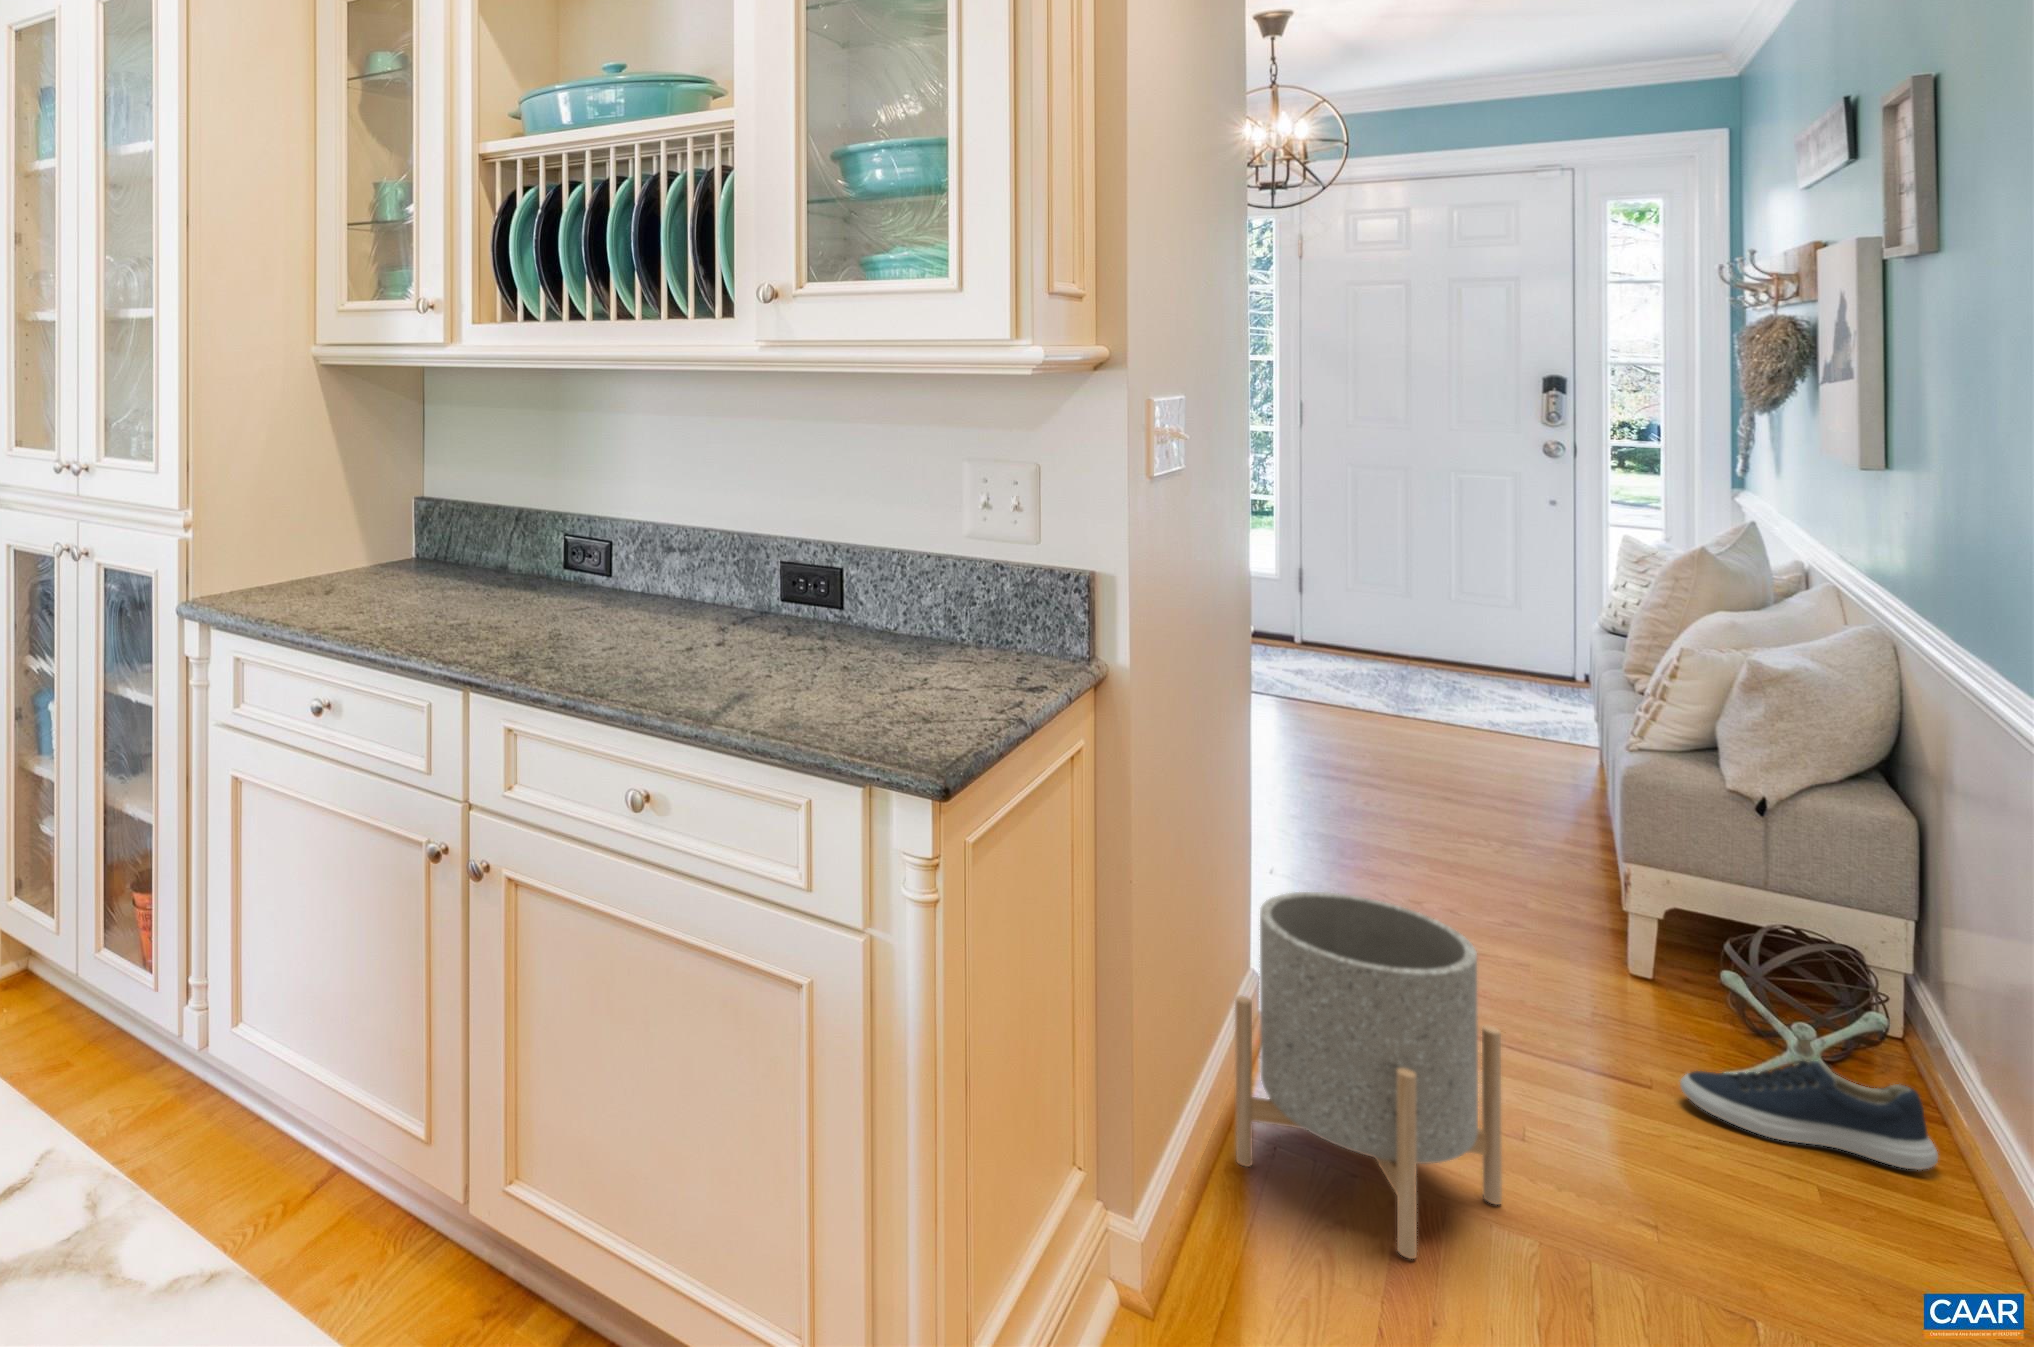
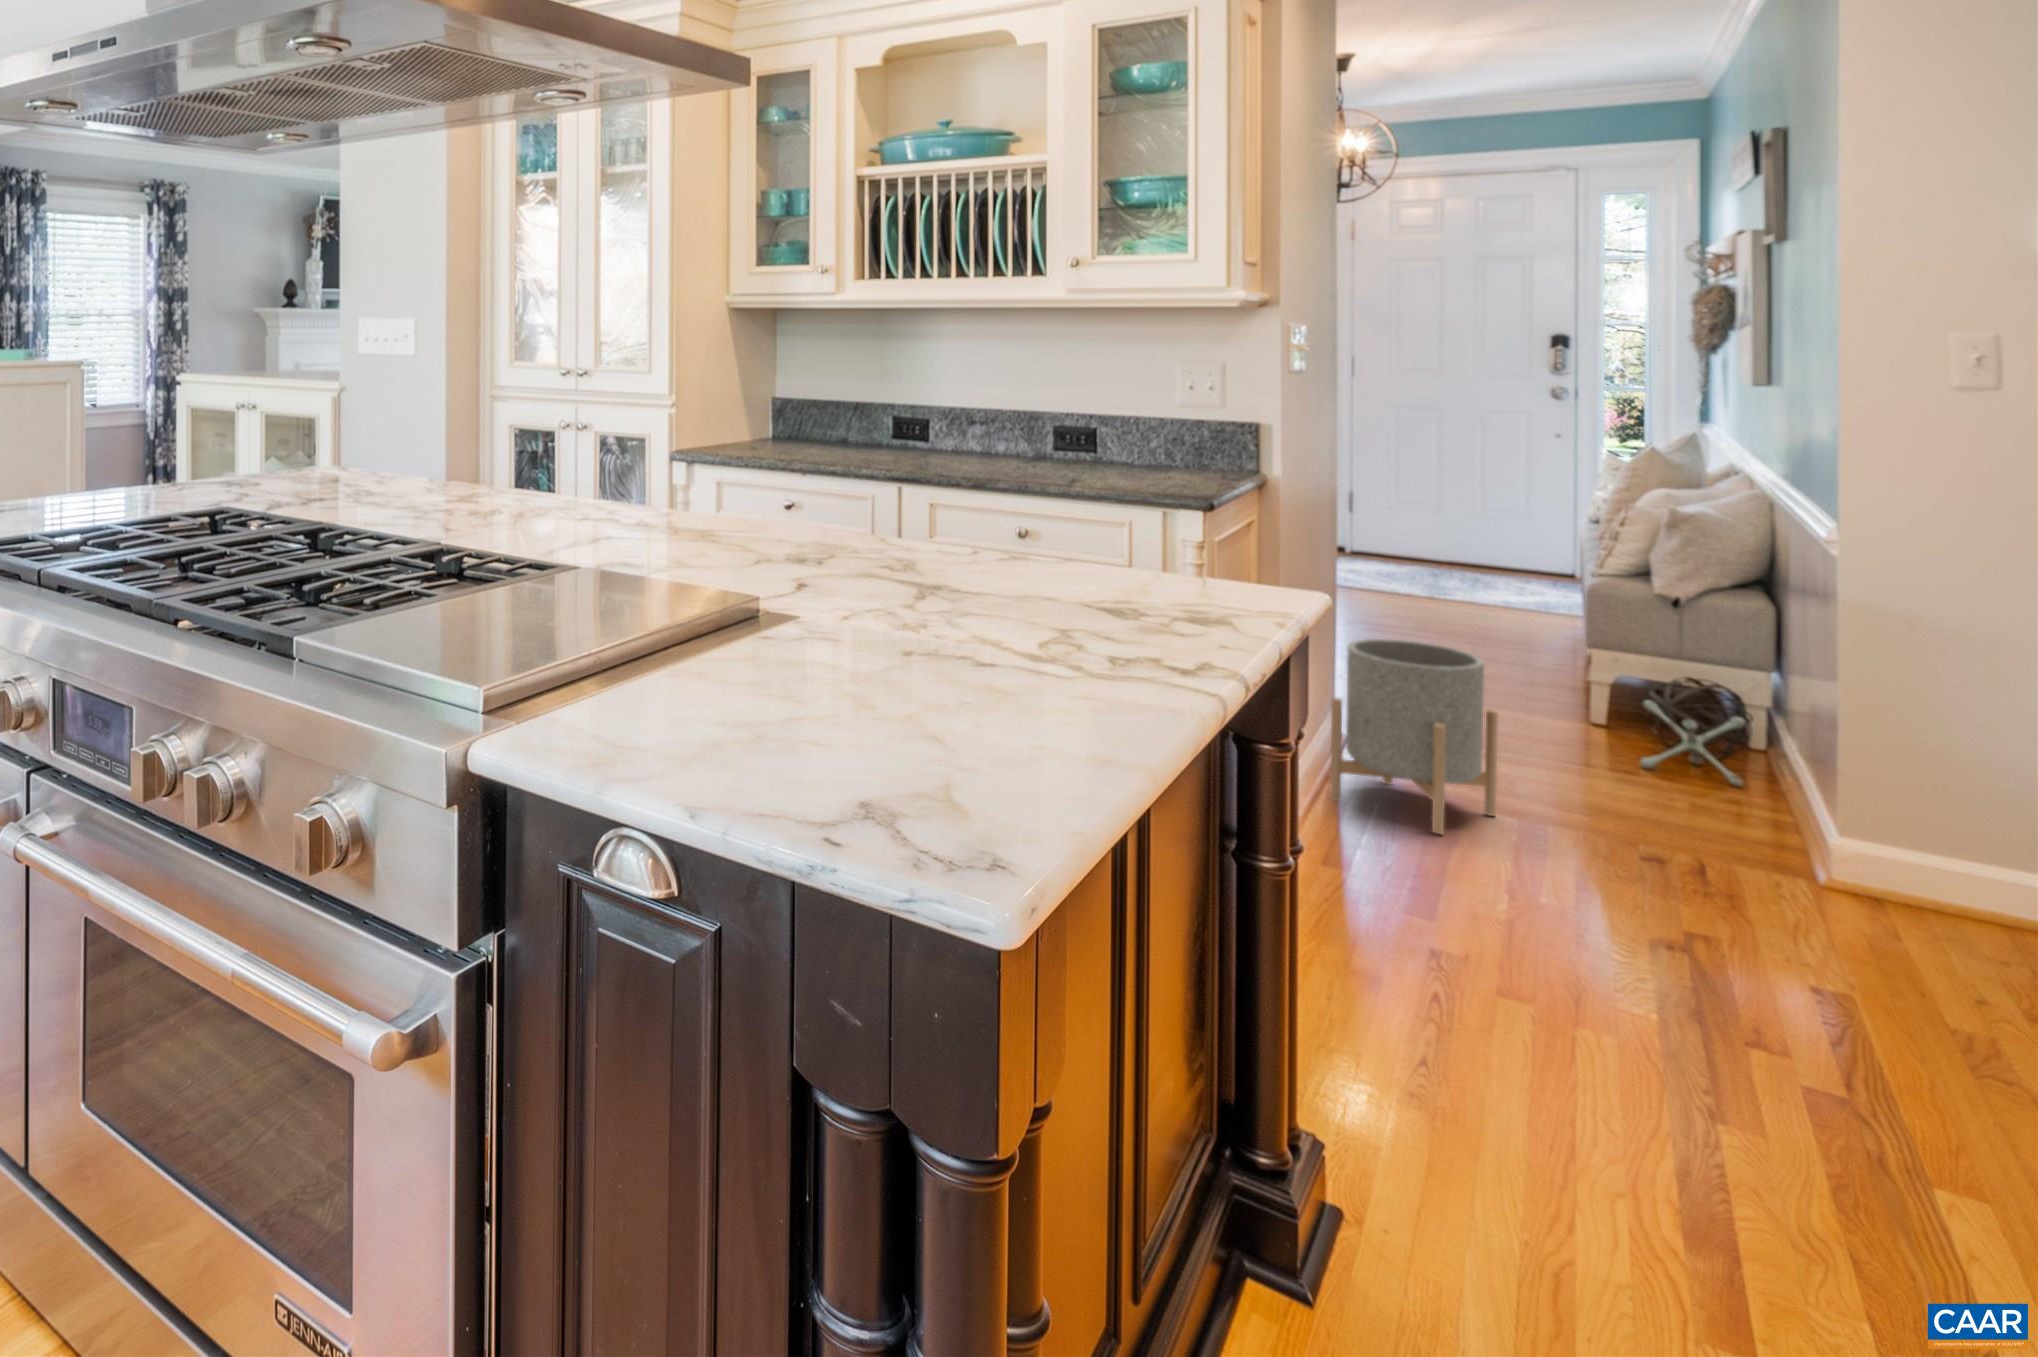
shoe: present [1680,1061,1938,1170] -> none [1613,746,1770,805]

